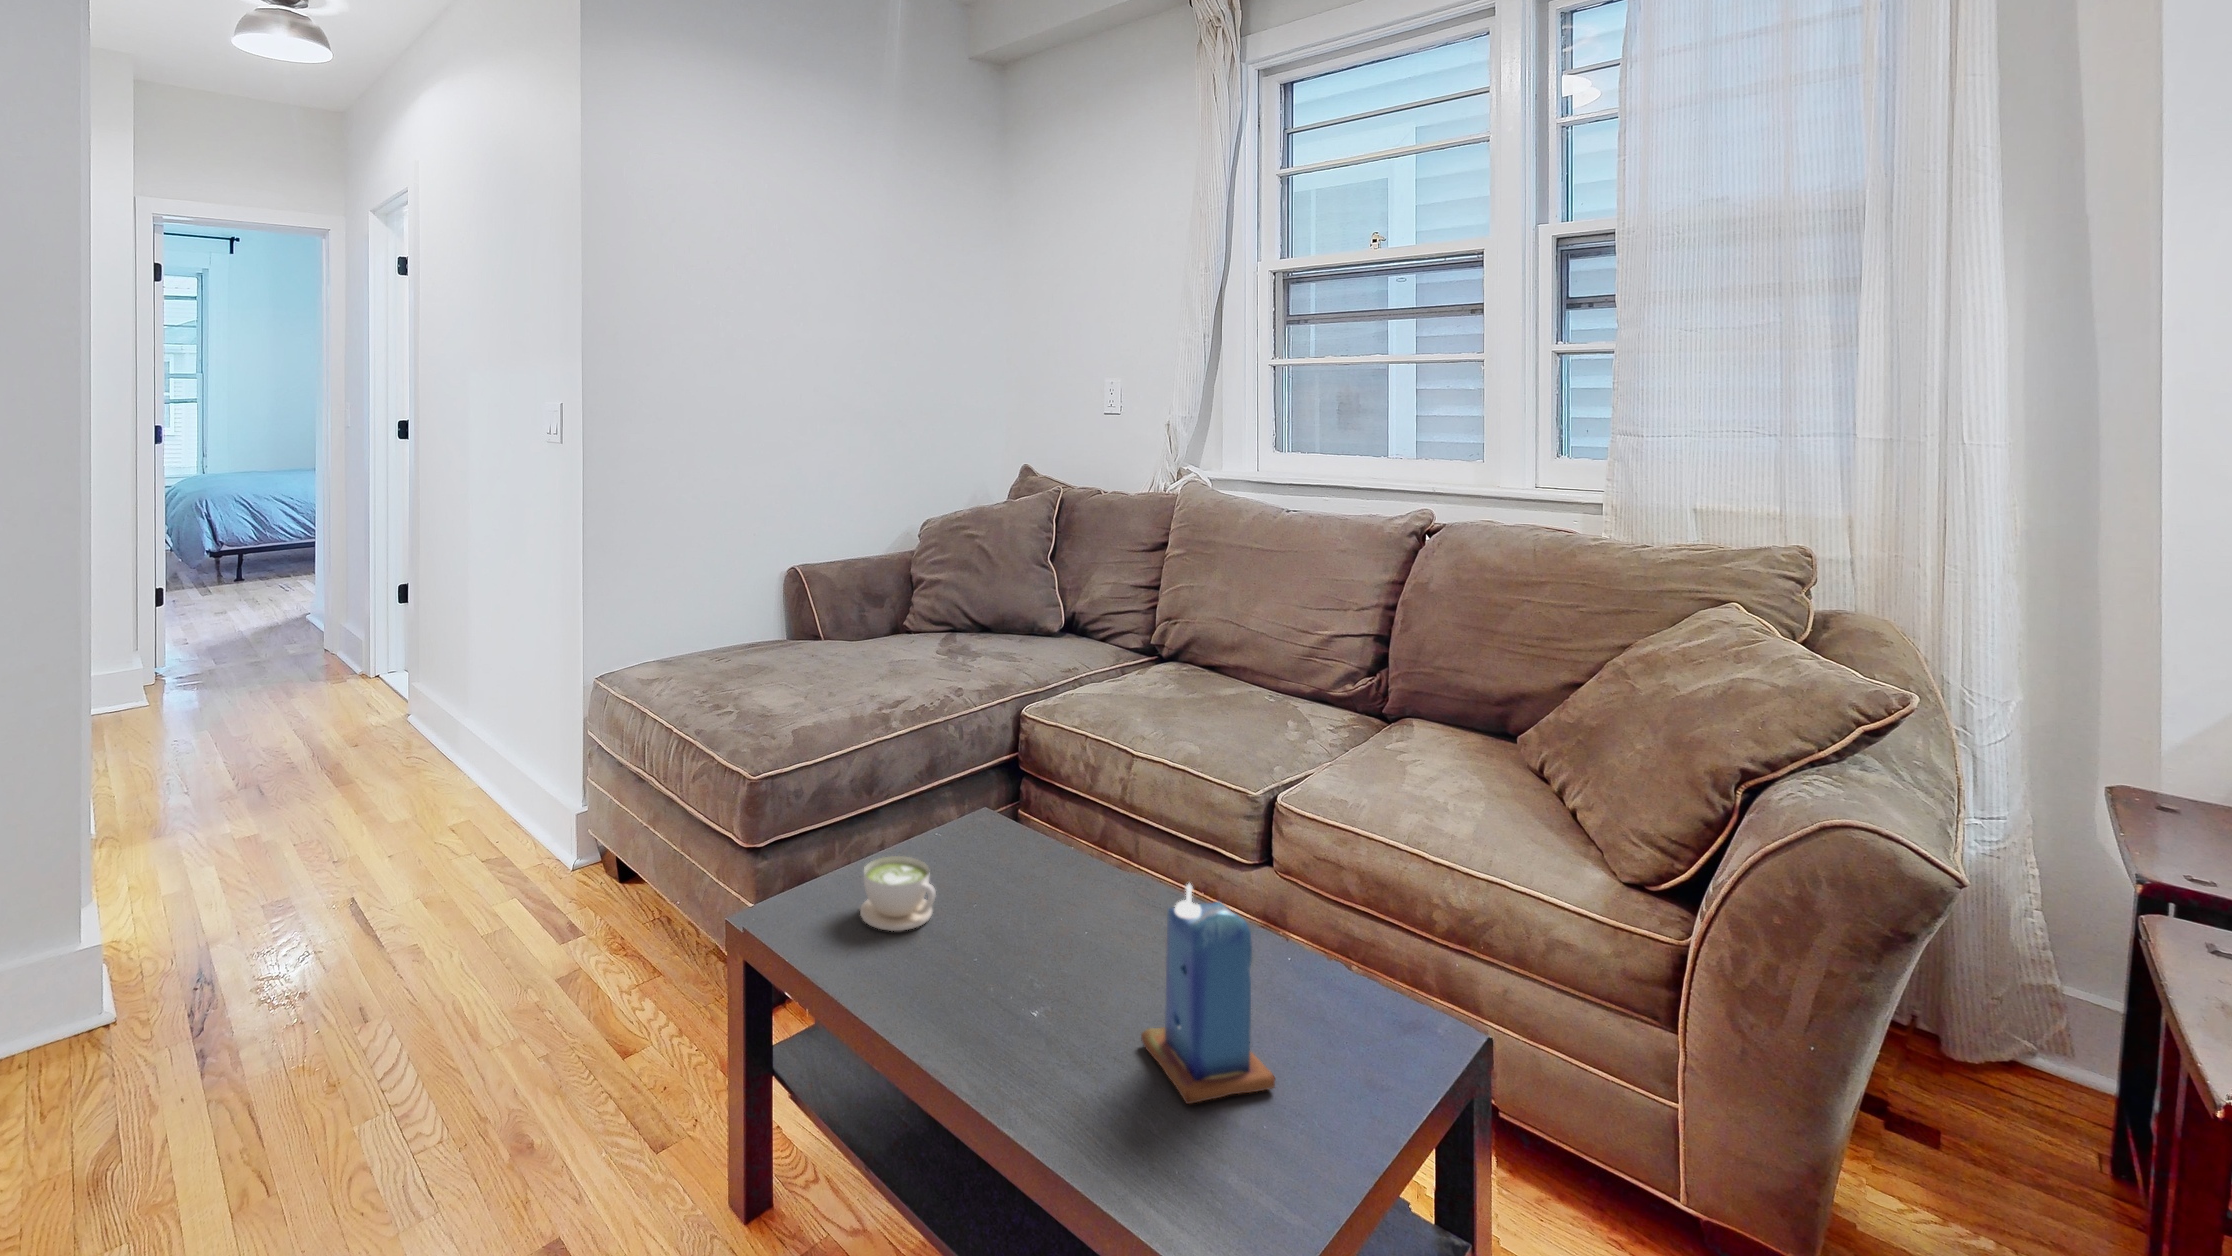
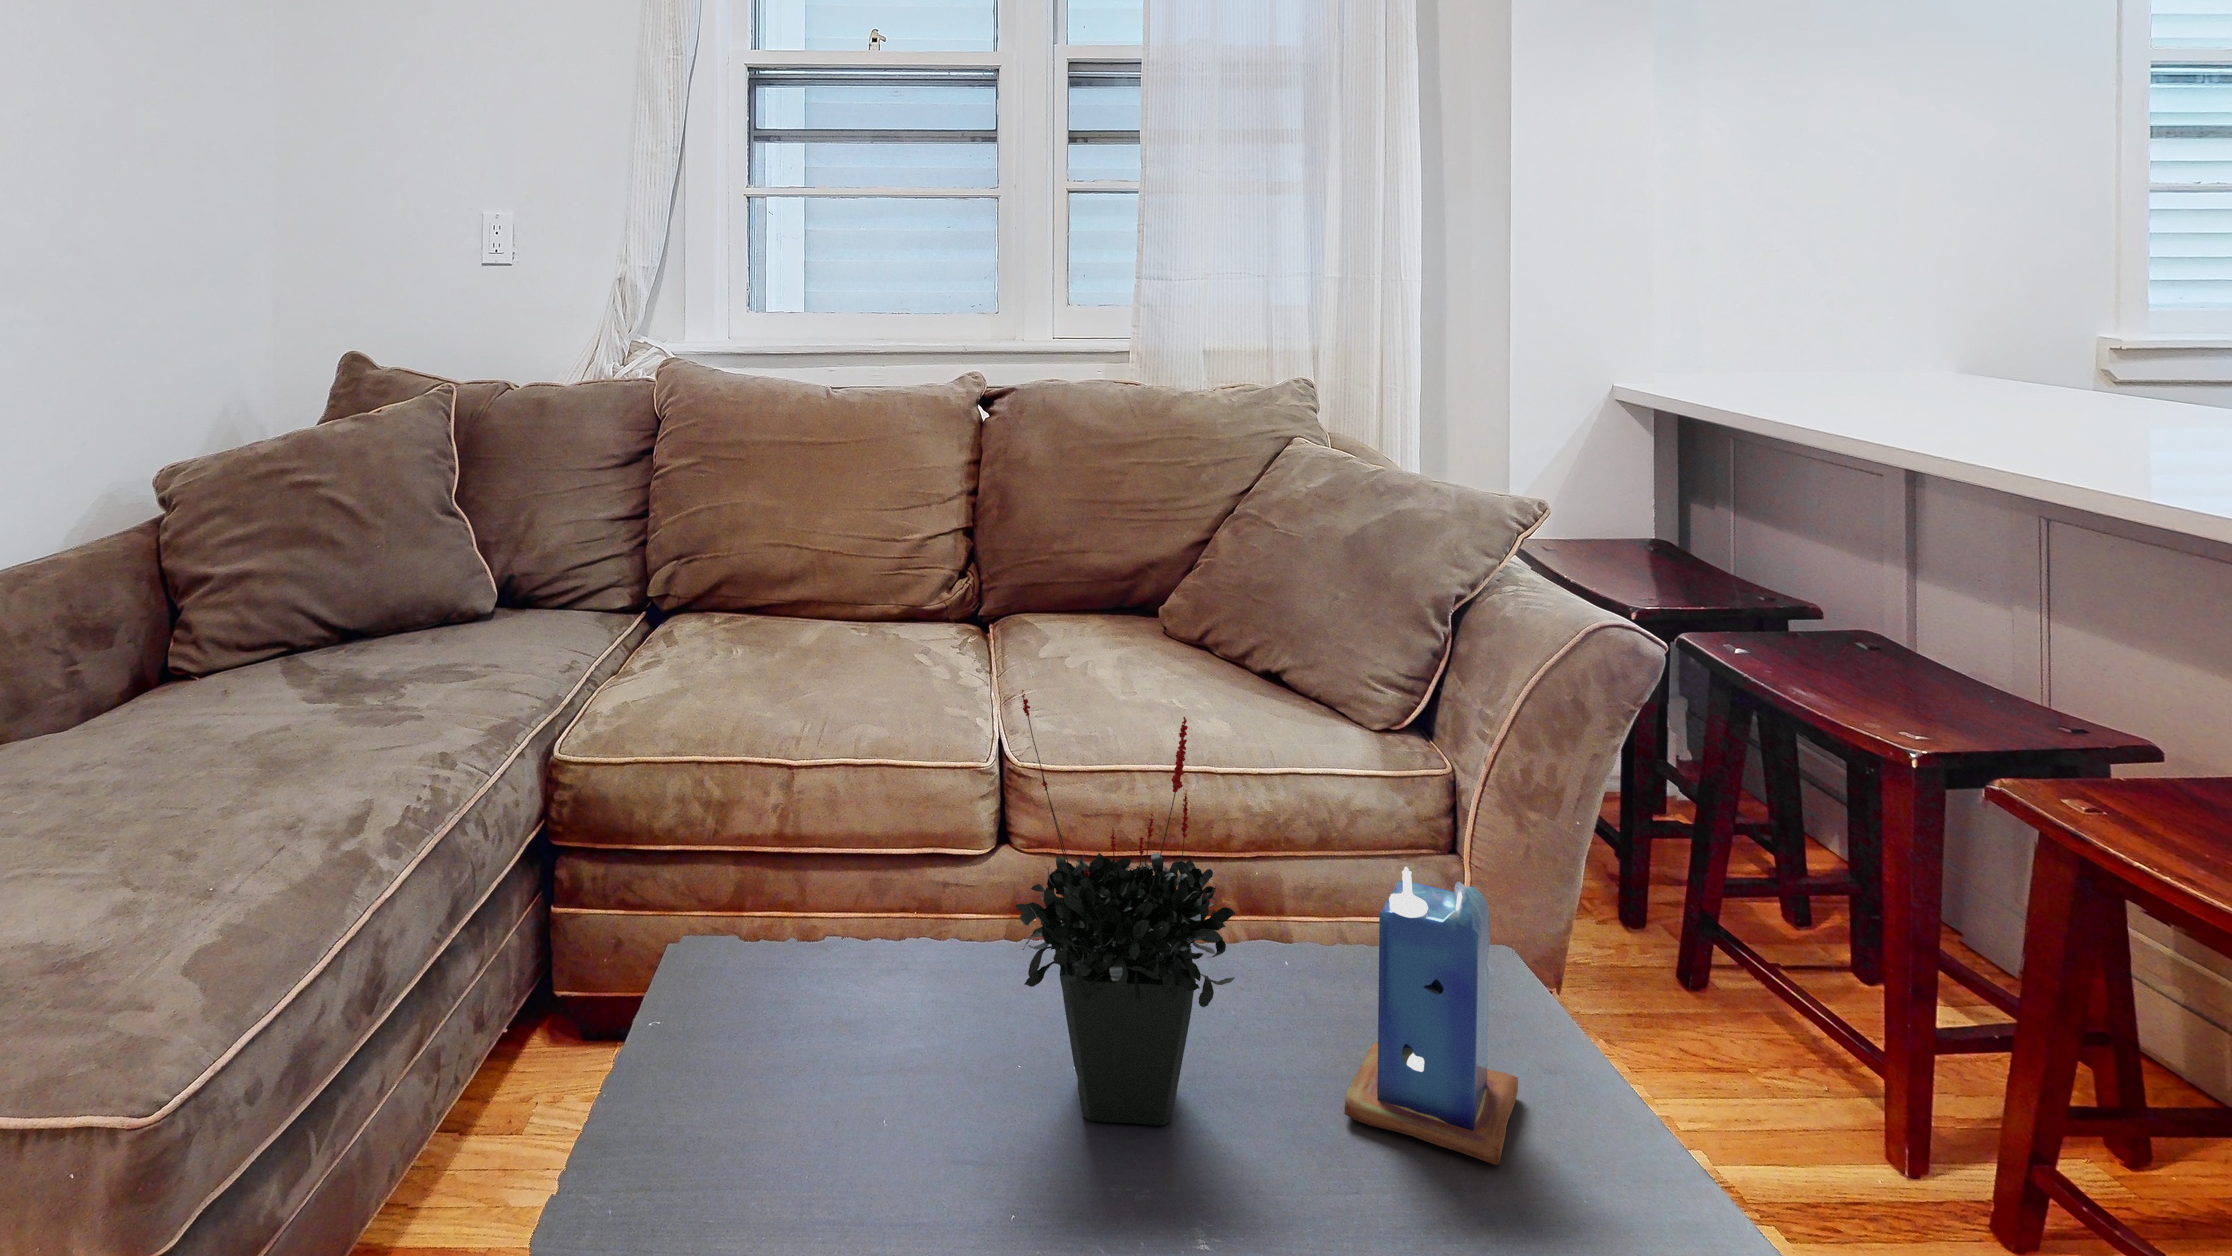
potted plant: none [970,703,1115,995] -> present [1015,690,1235,1125]
coffee cup: present [860,856,936,931] -> none [743,1004,893,1155]

